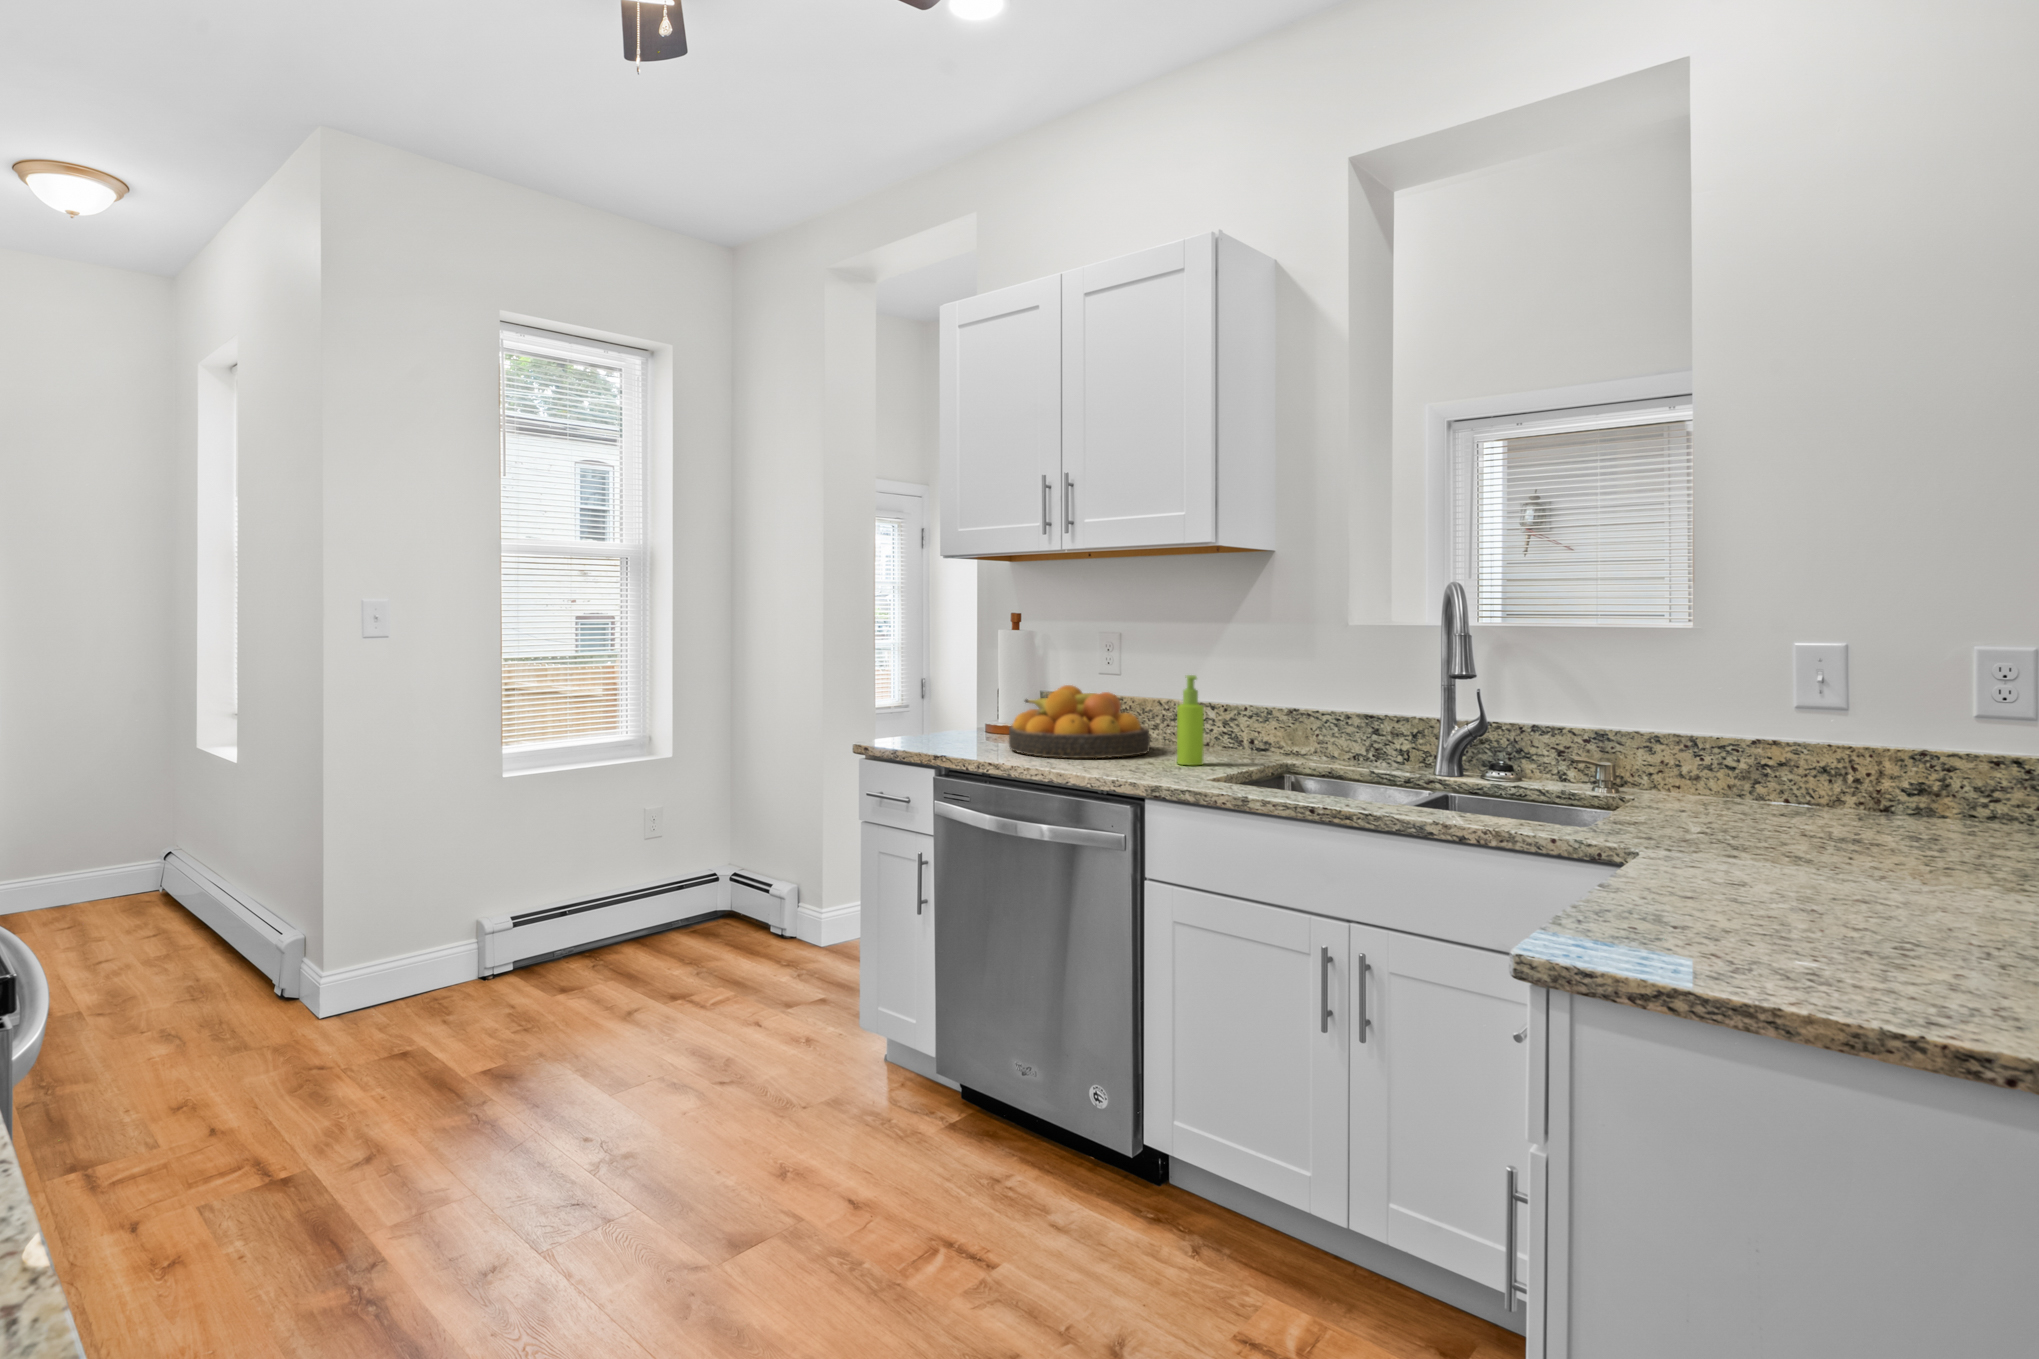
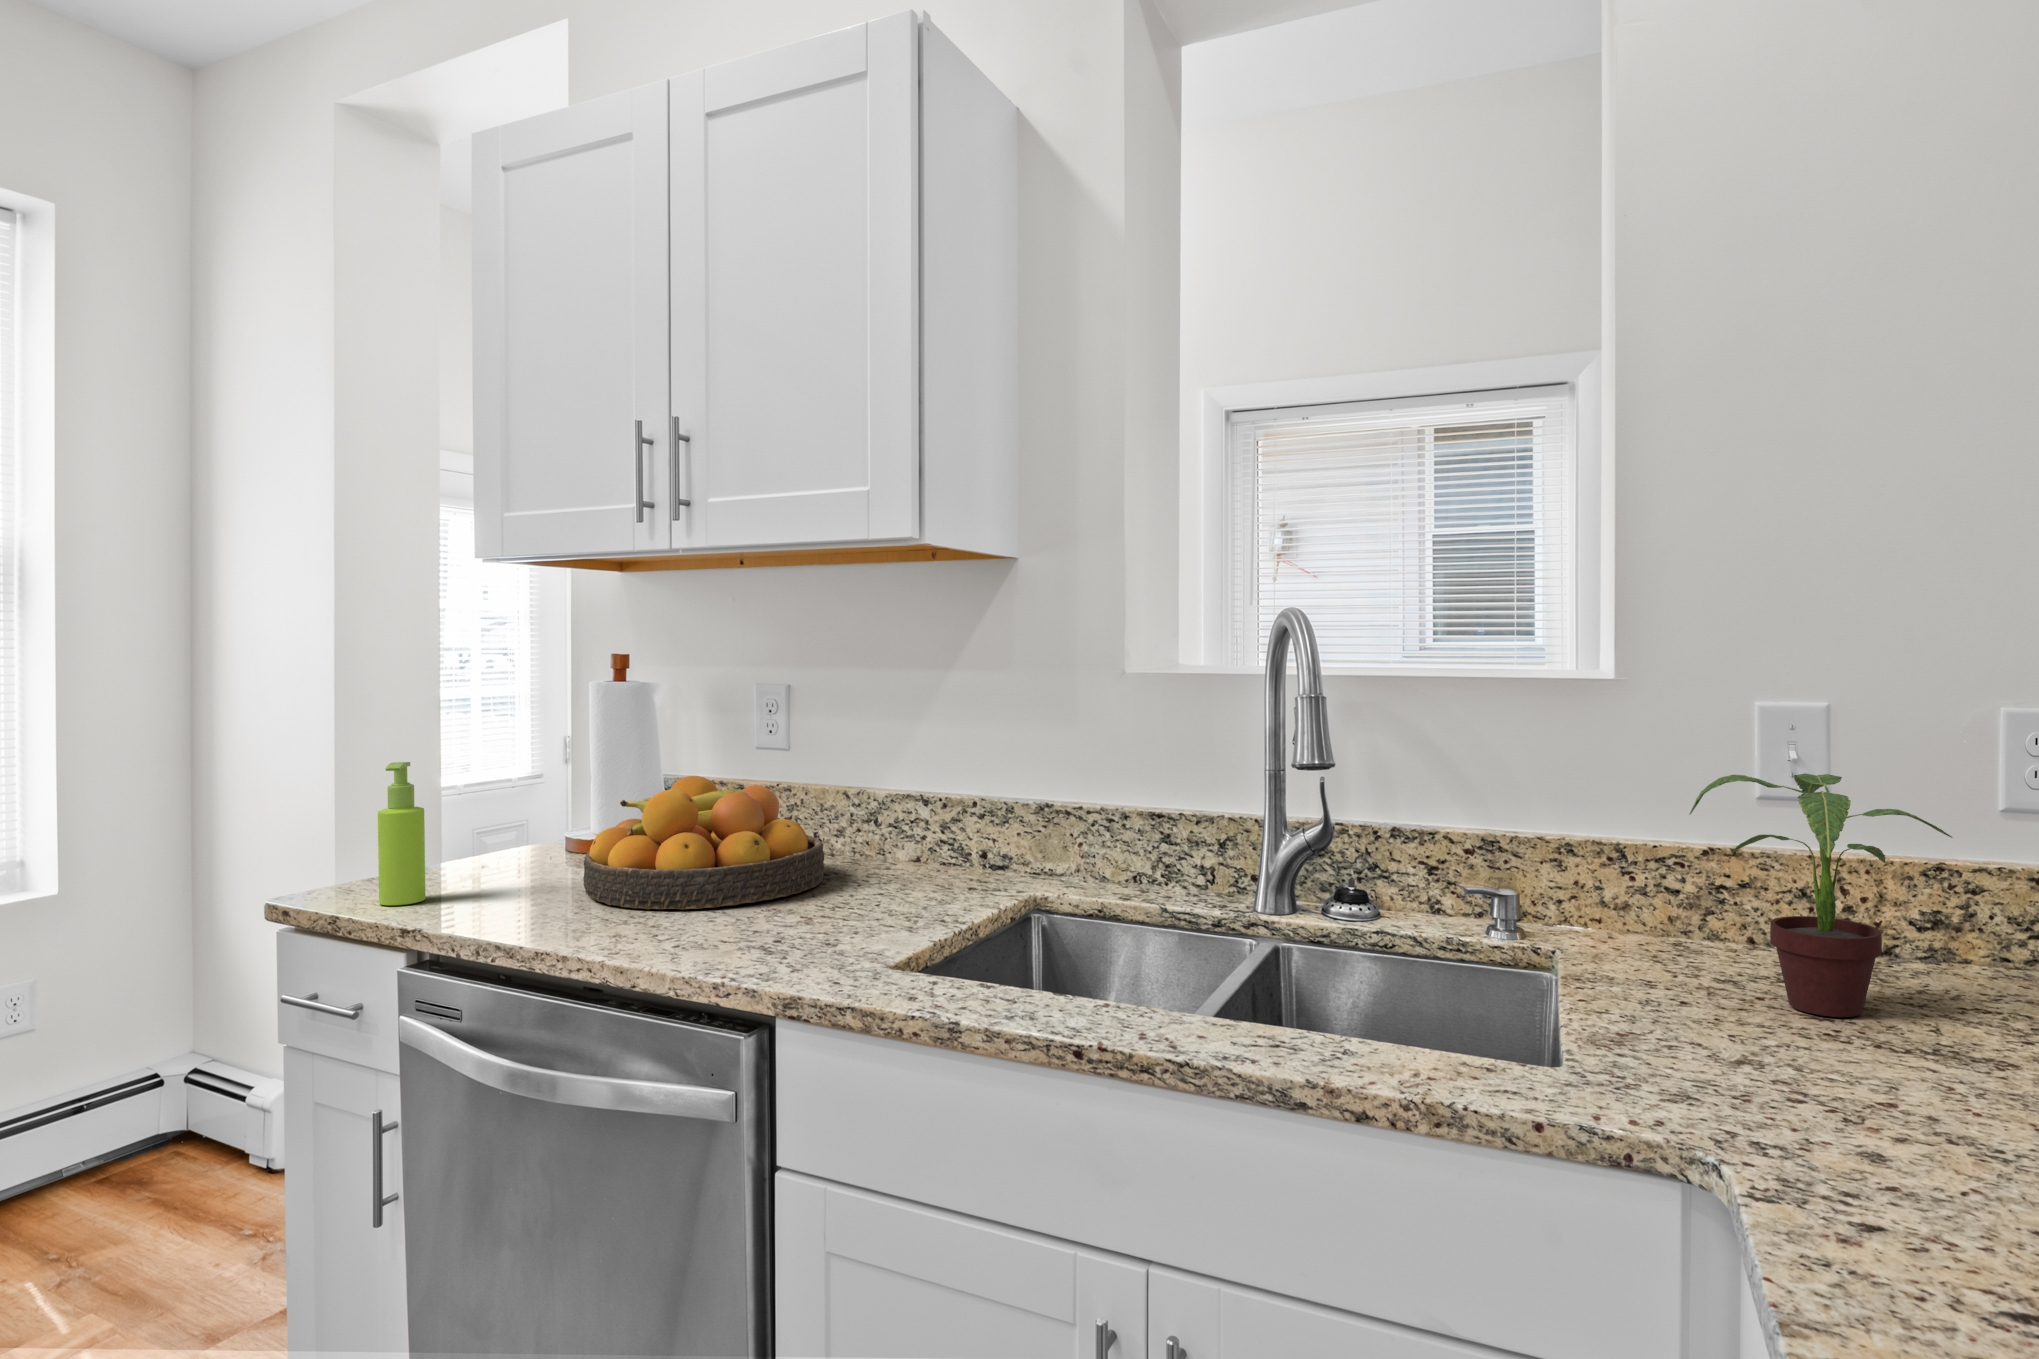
soap dispenser: present [1177,675,1204,765] -> present [378,762,425,905]
potted plant: none [1714,681,1894,829] -> present [1689,773,1953,1017]

